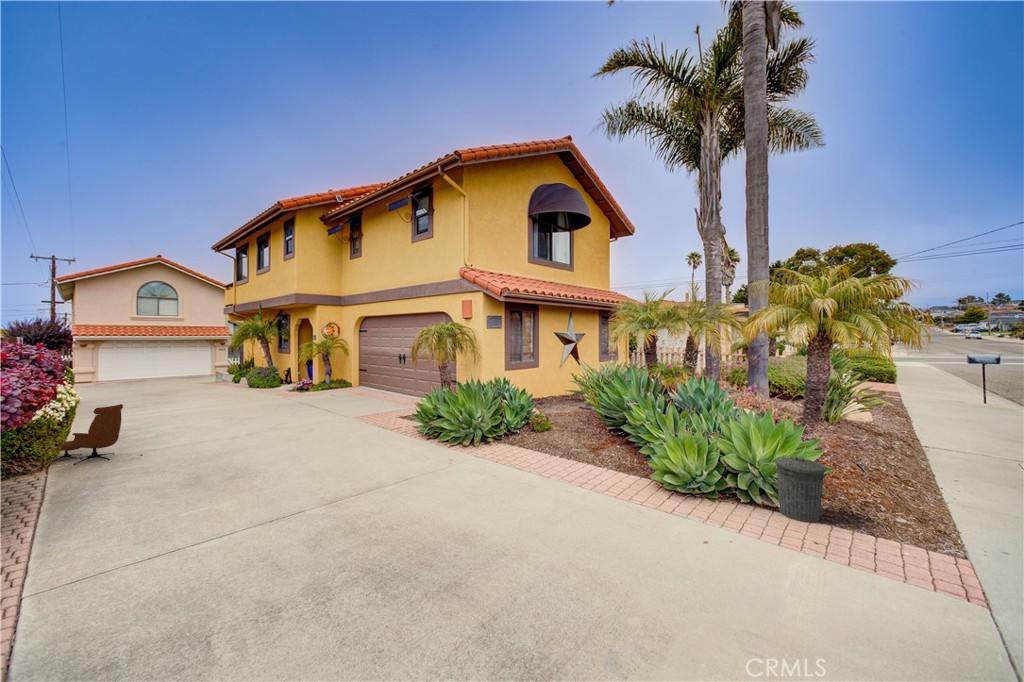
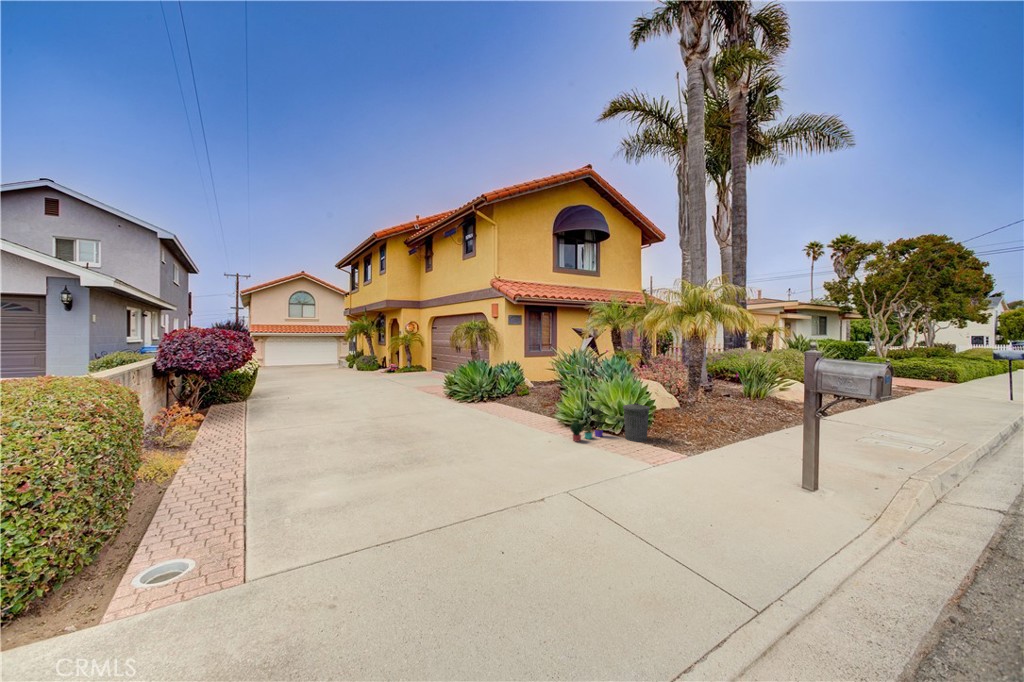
lounge chair: present [53,404,123,465] -> none [249,368,284,401]
potted plant: none [714,458,752,535] -> present [570,404,604,441]

